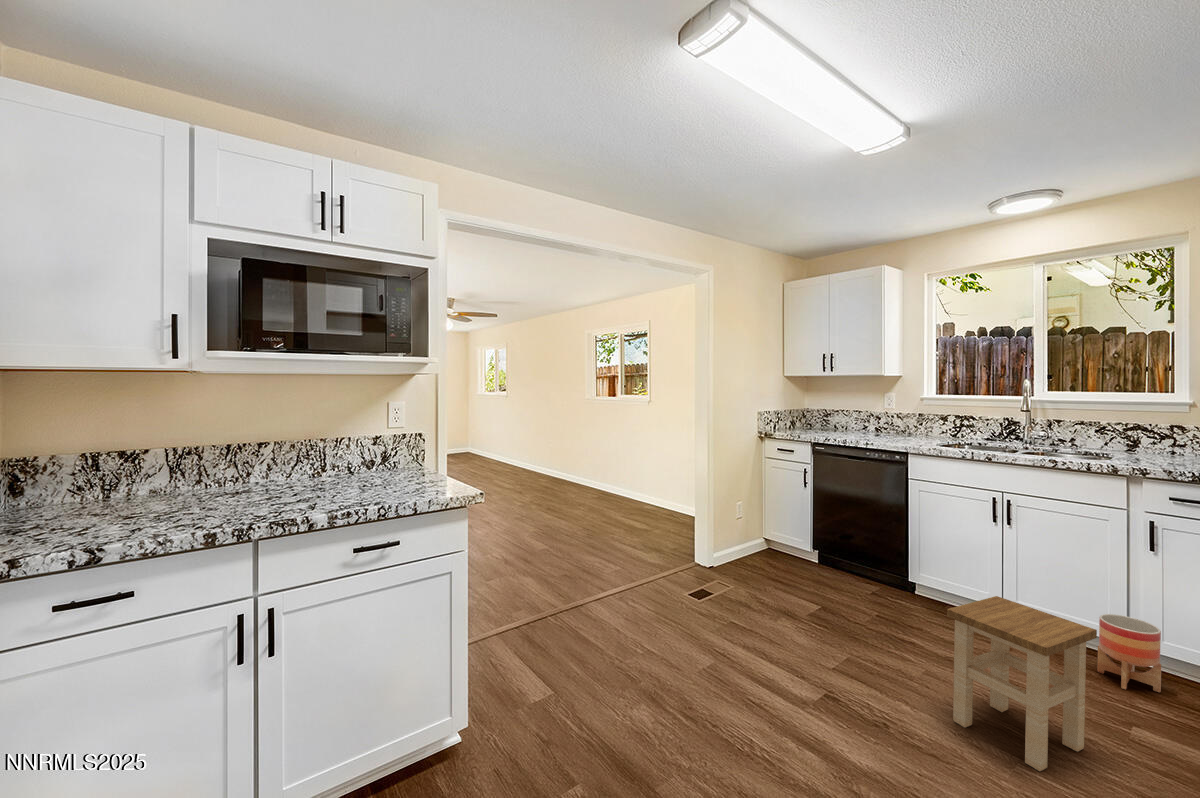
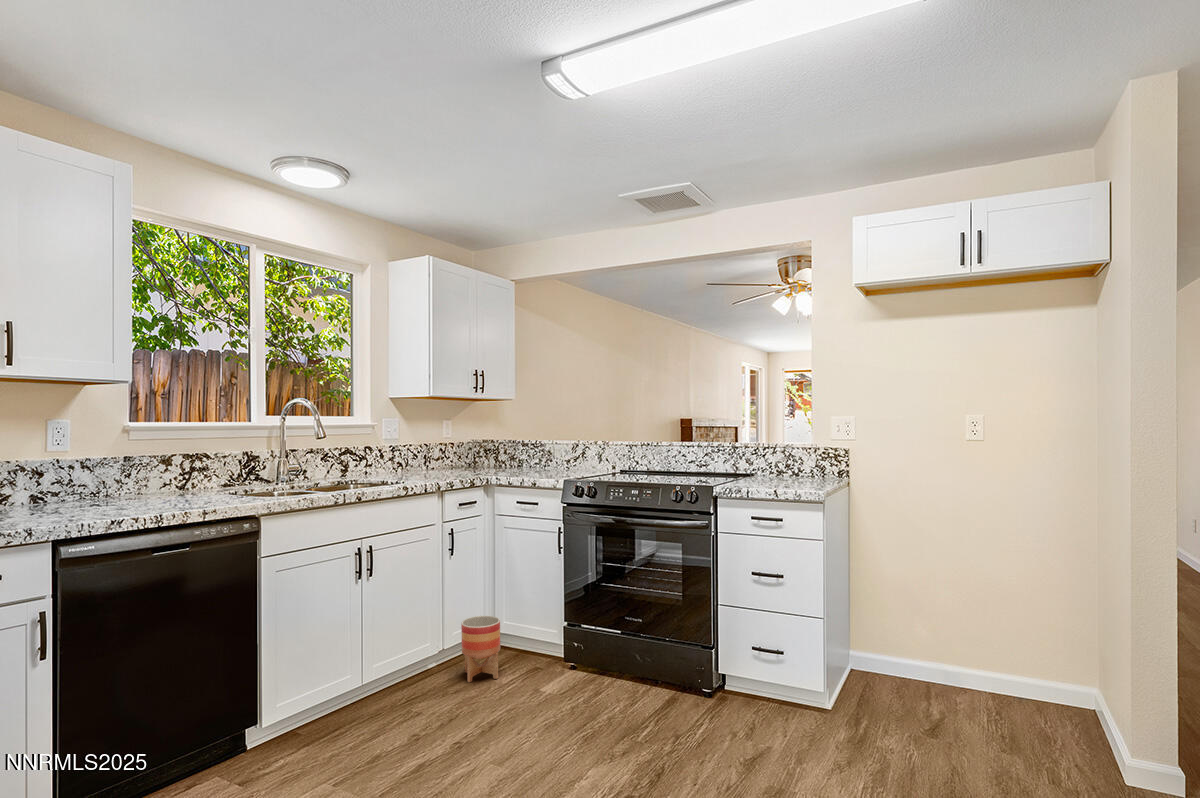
stool: present [947,596,1097,771] -> none [559,601,670,750]

